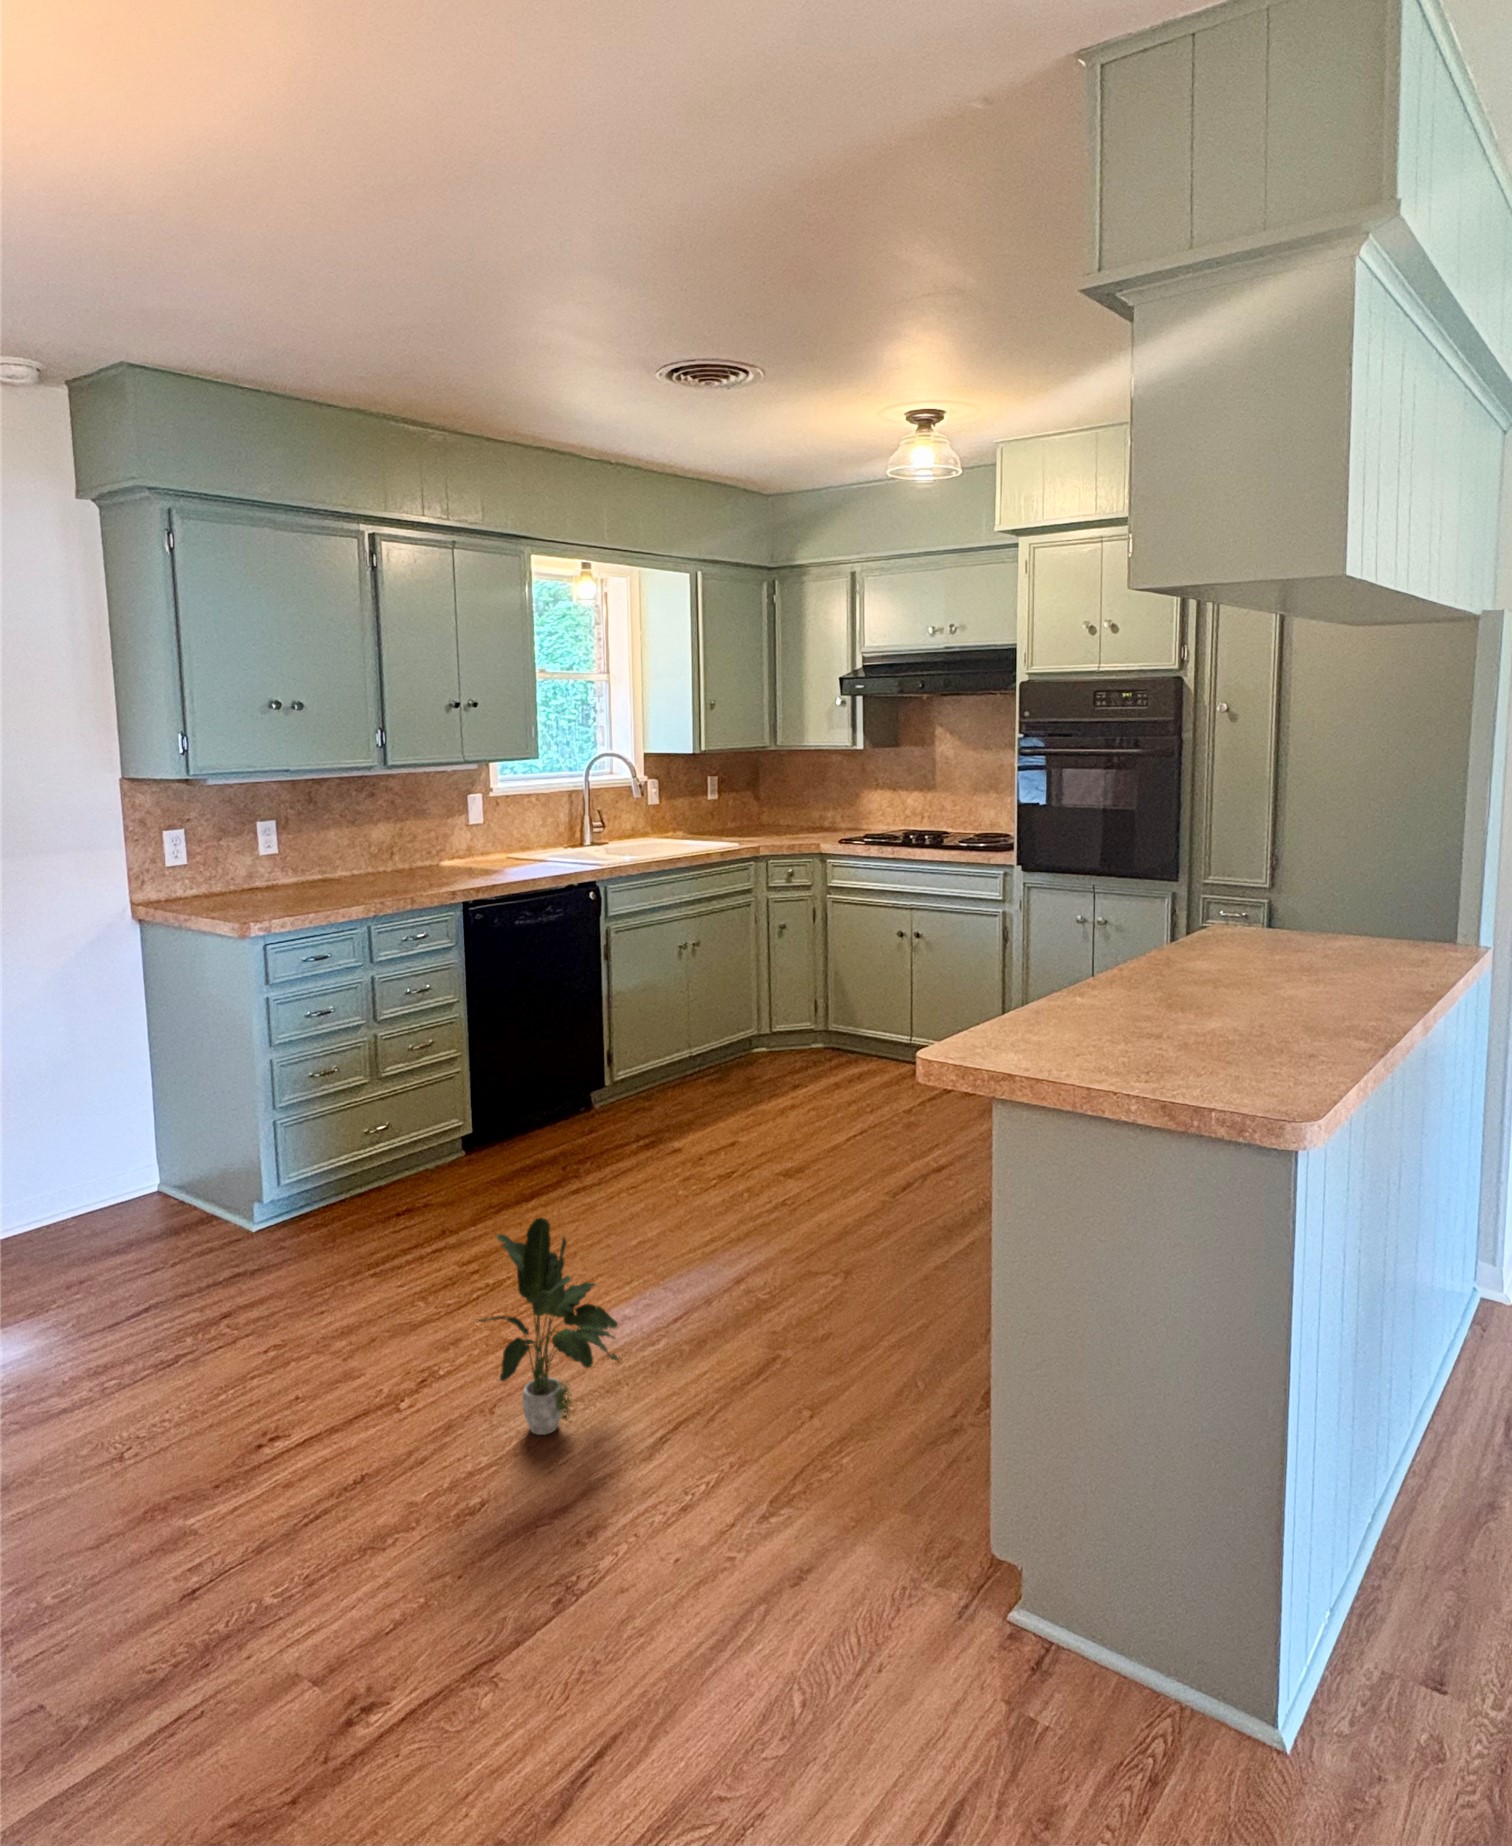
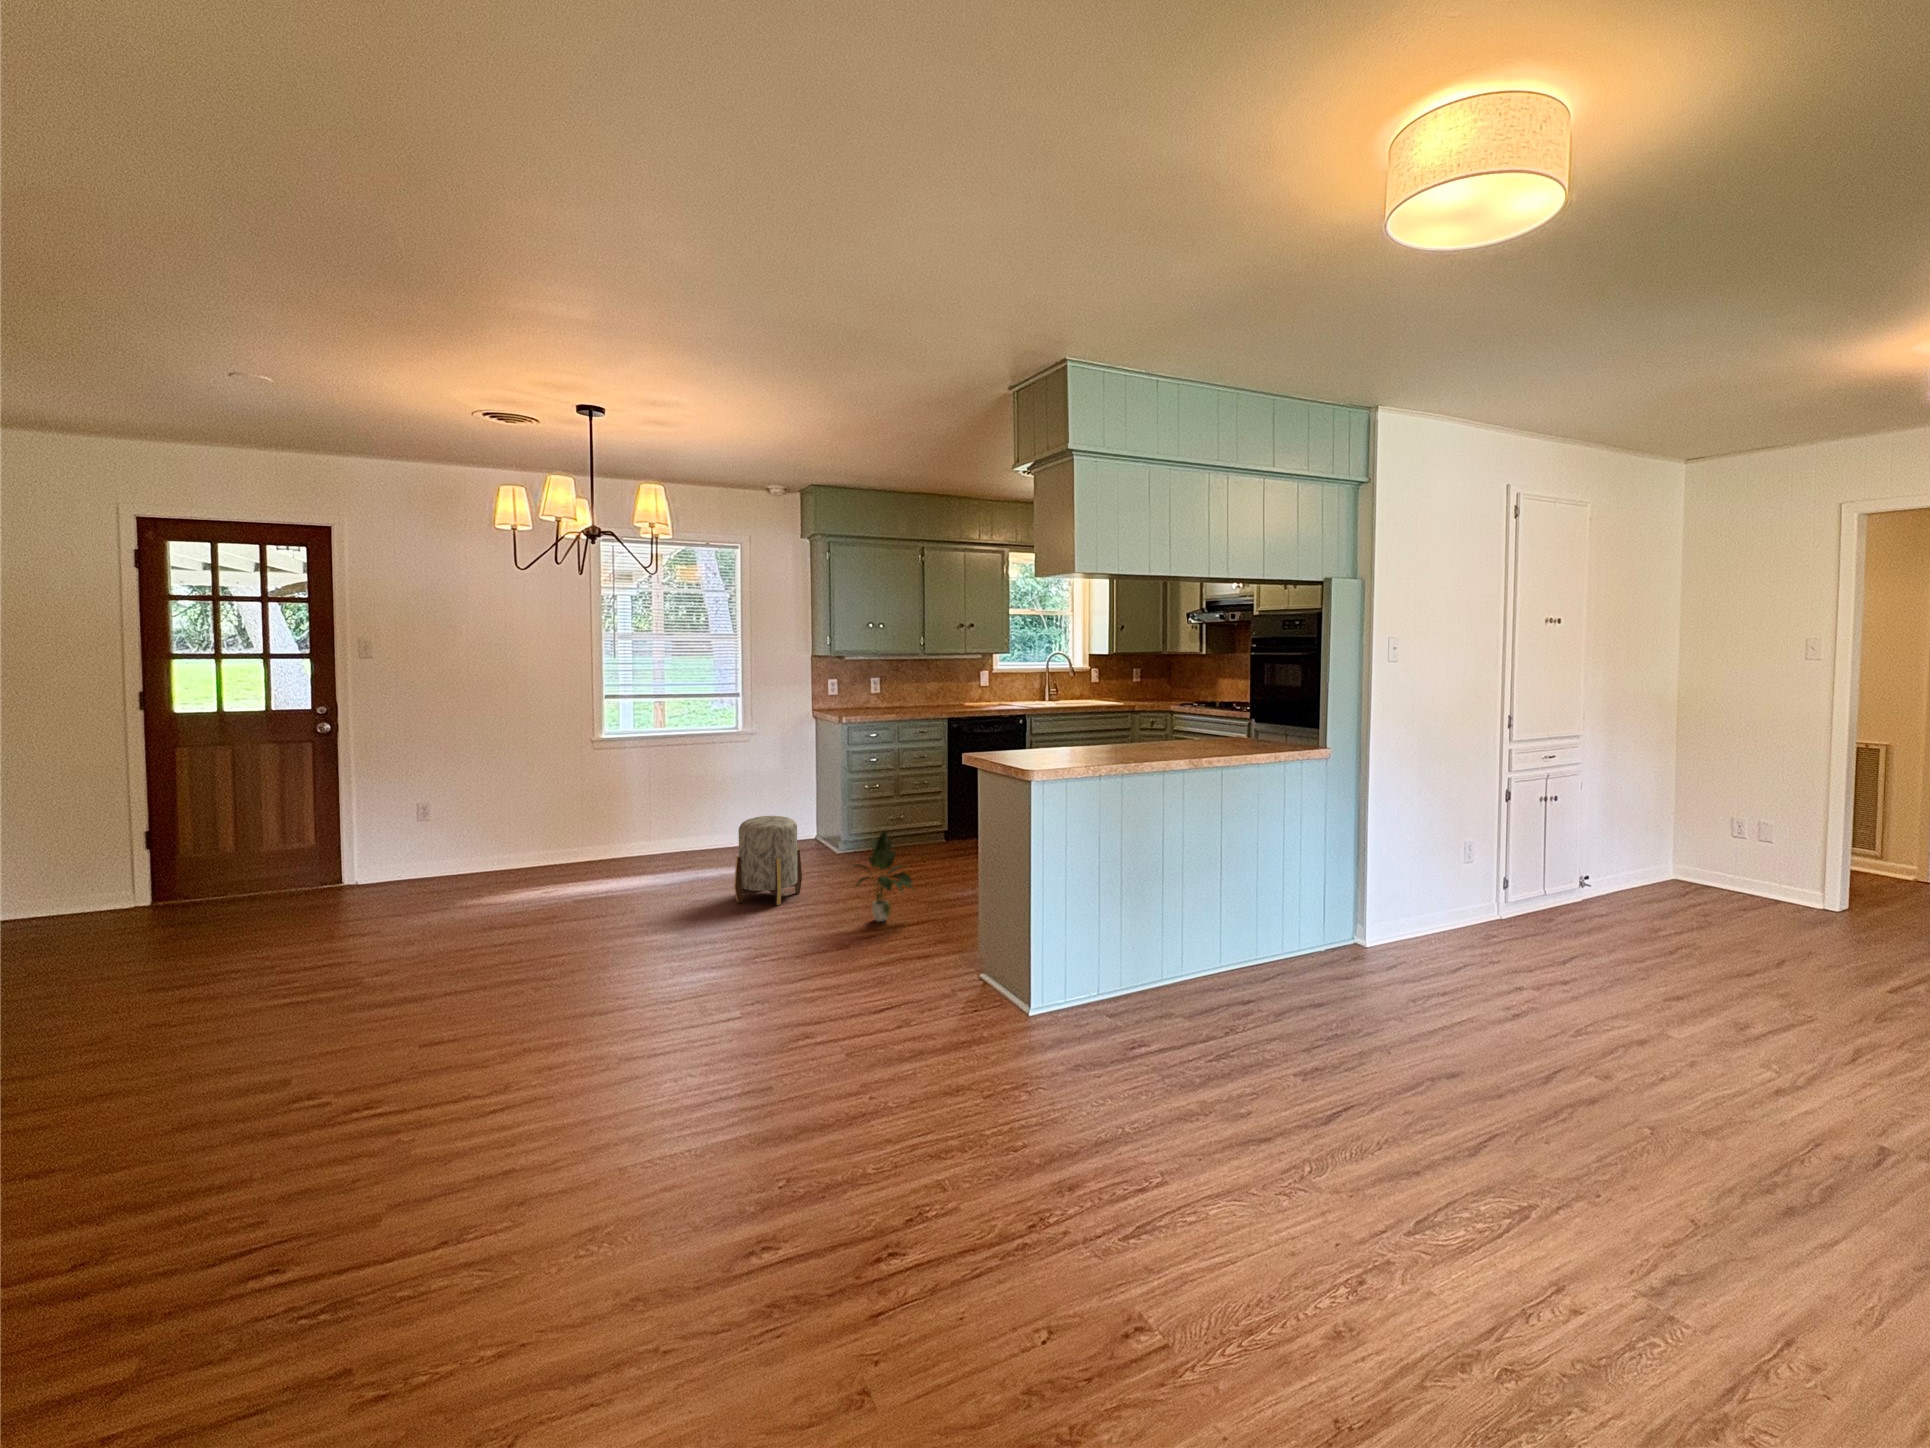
stool: none [87,1204,262,1459] -> present [734,816,802,905]

